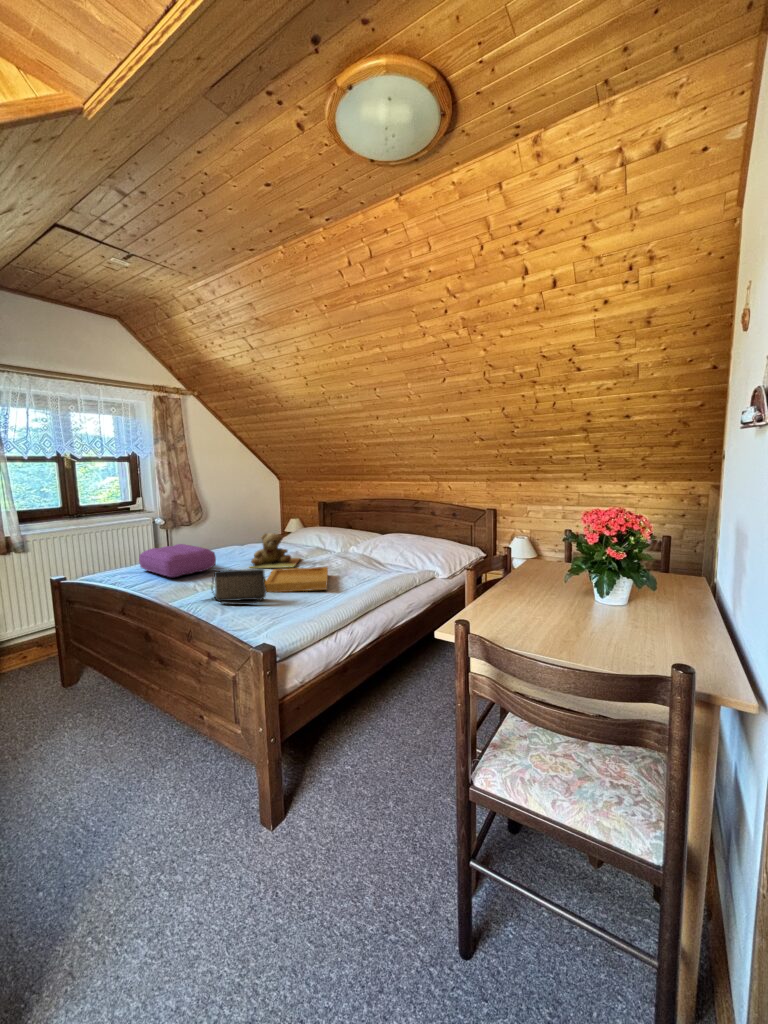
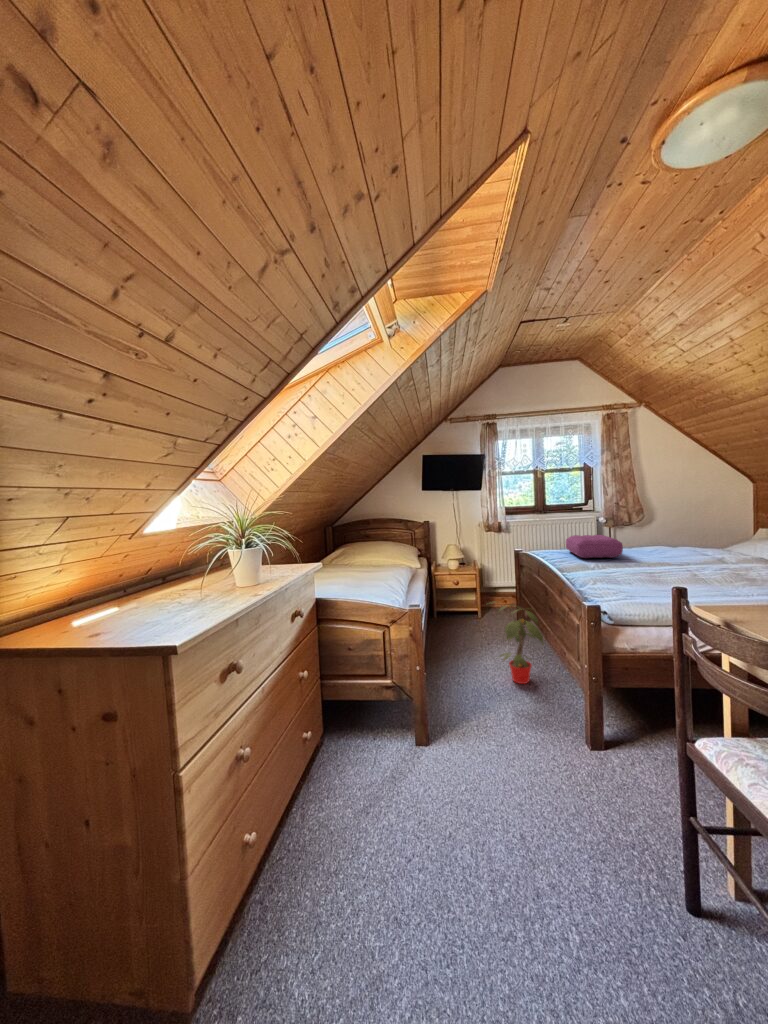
teddy bear: present [249,533,300,568] -> none [652,532,730,568]
tray: present [265,567,328,592] -> none [651,565,745,590]
handbag: present [211,569,266,605] -> none [597,553,645,585]
potted plant: none [43,672,176,792] -> present [500,604,543,684]

